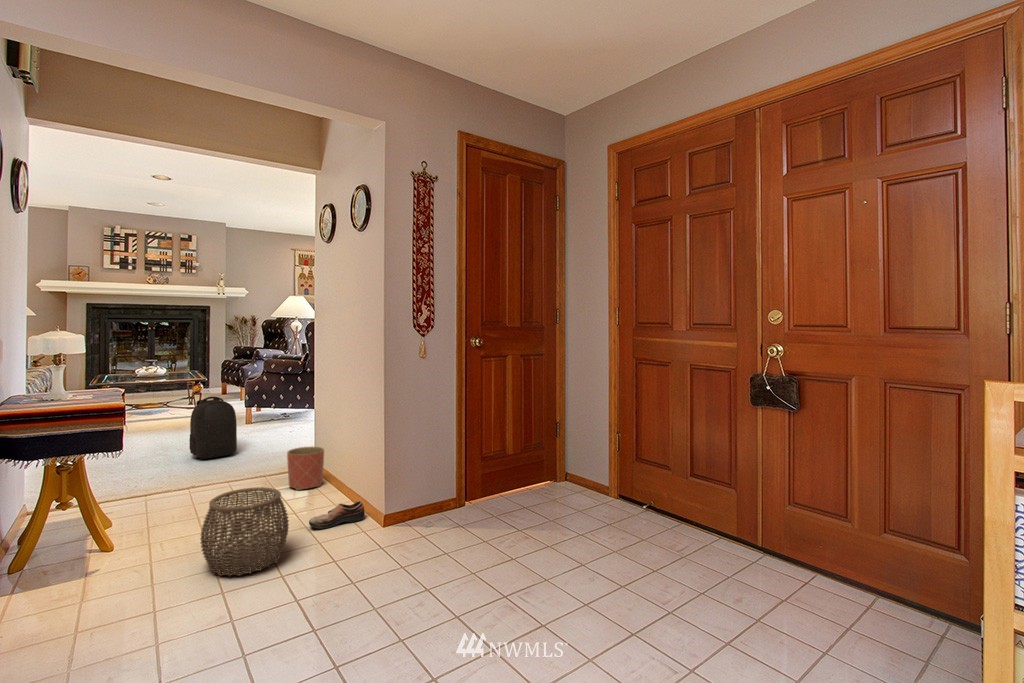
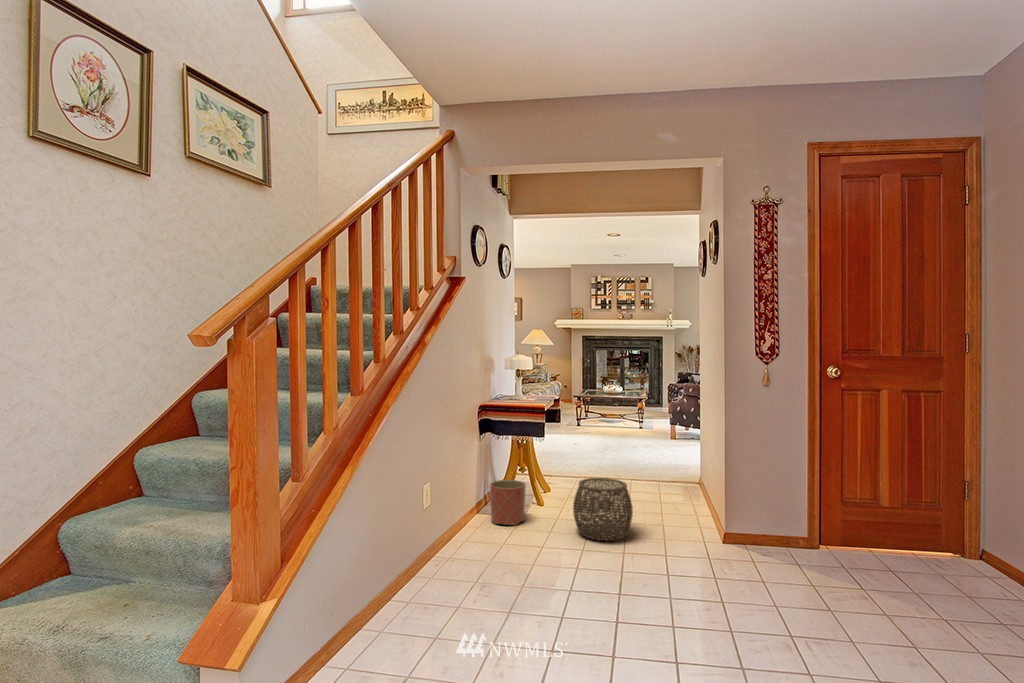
backpack: present [189,397,237,459] -> none [615,411,648,462]
planter: present [287,447,324,490] -> present [490,480,526,525]
shoe: present [309,501,365,528] -> none [659,513,710,532]

